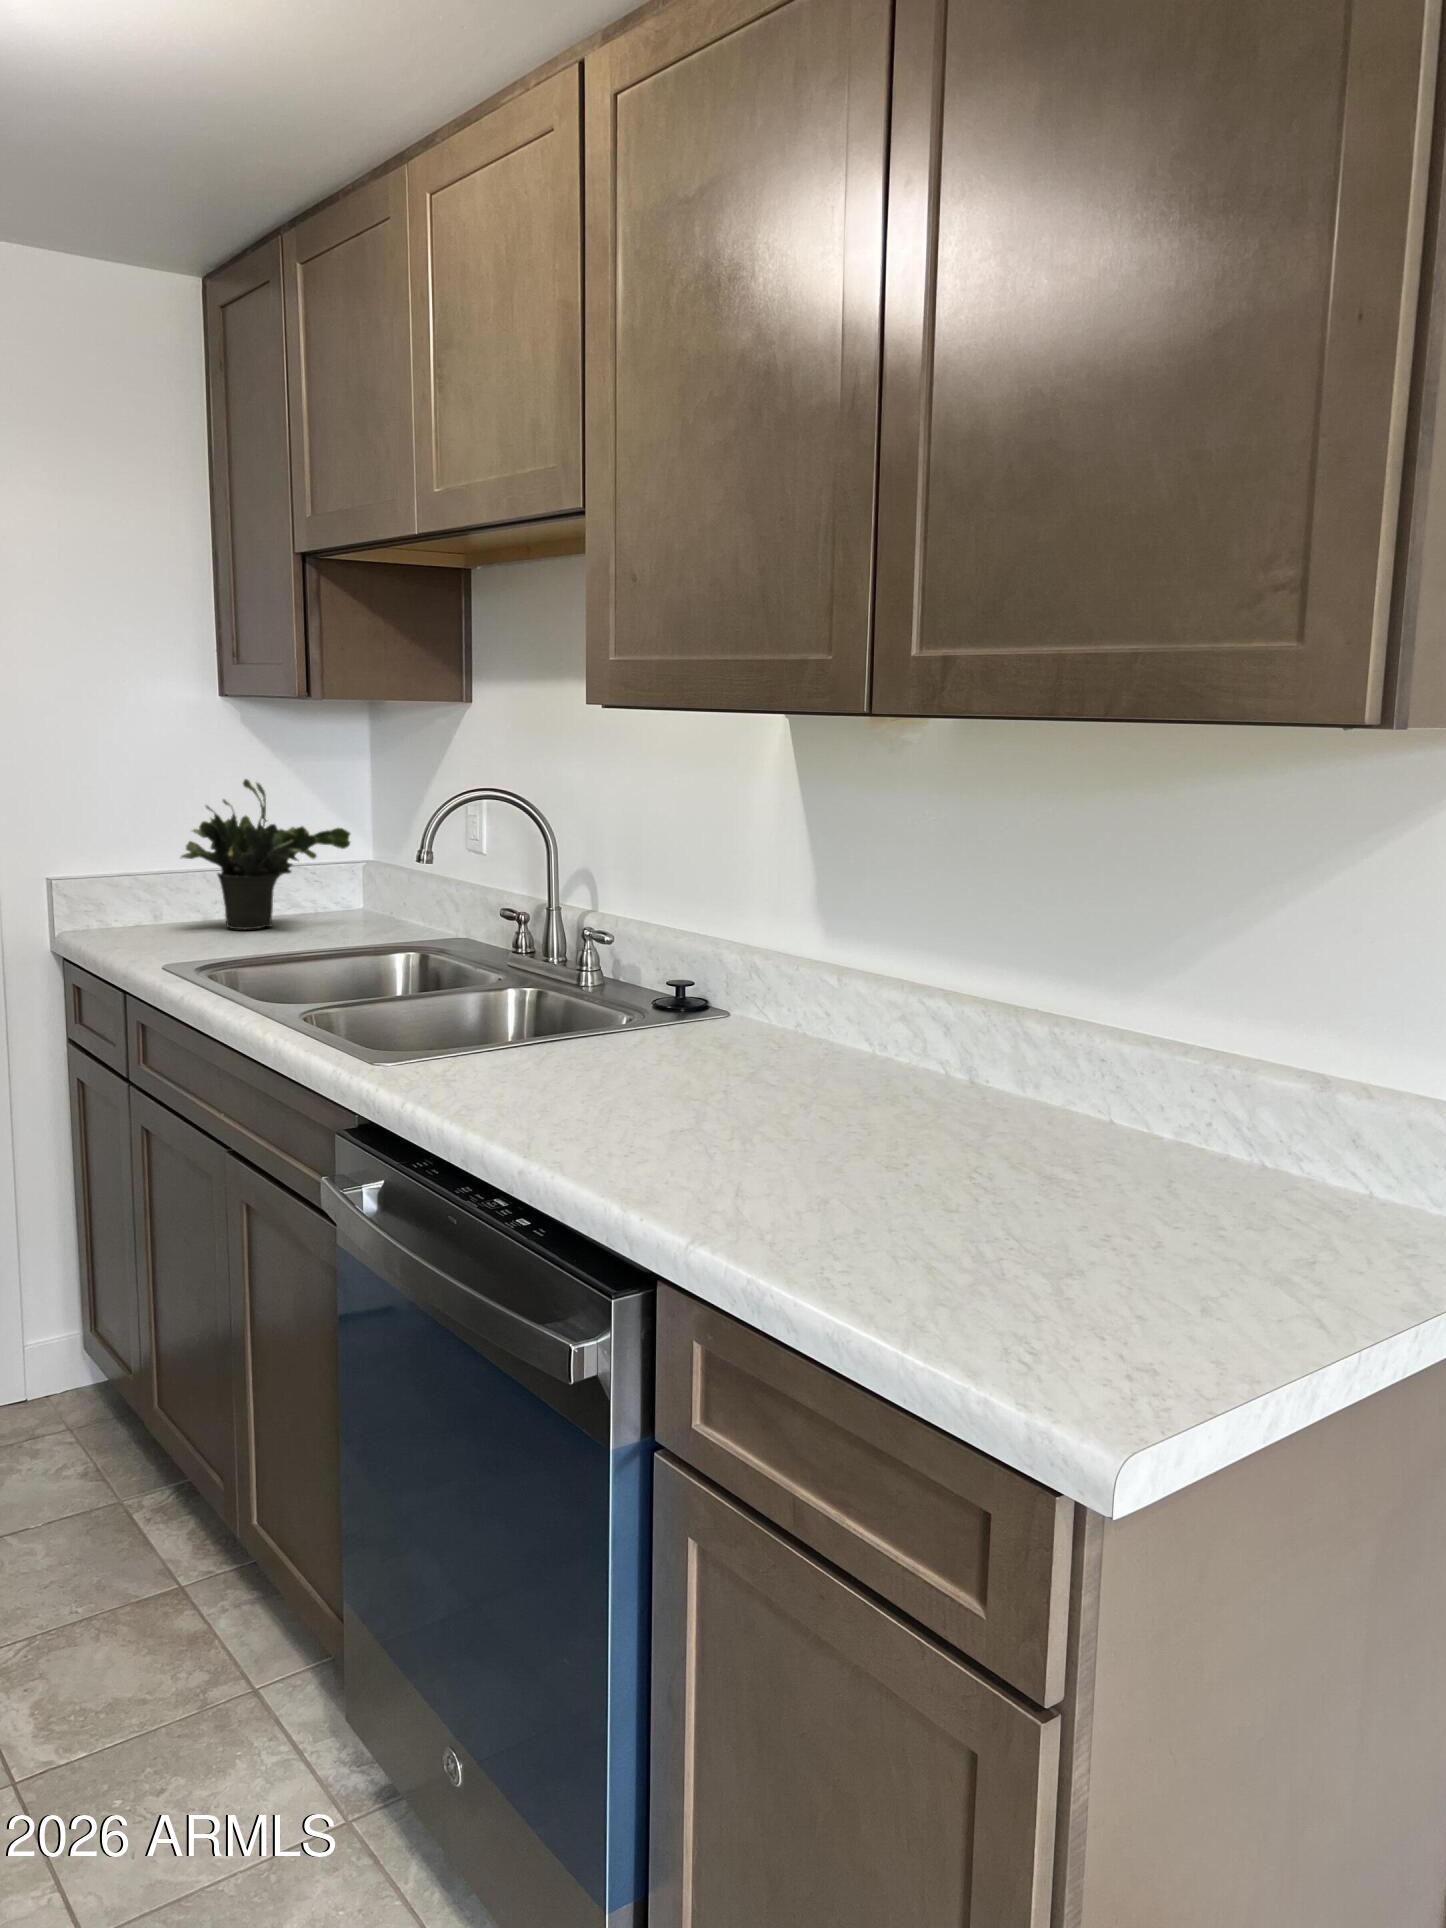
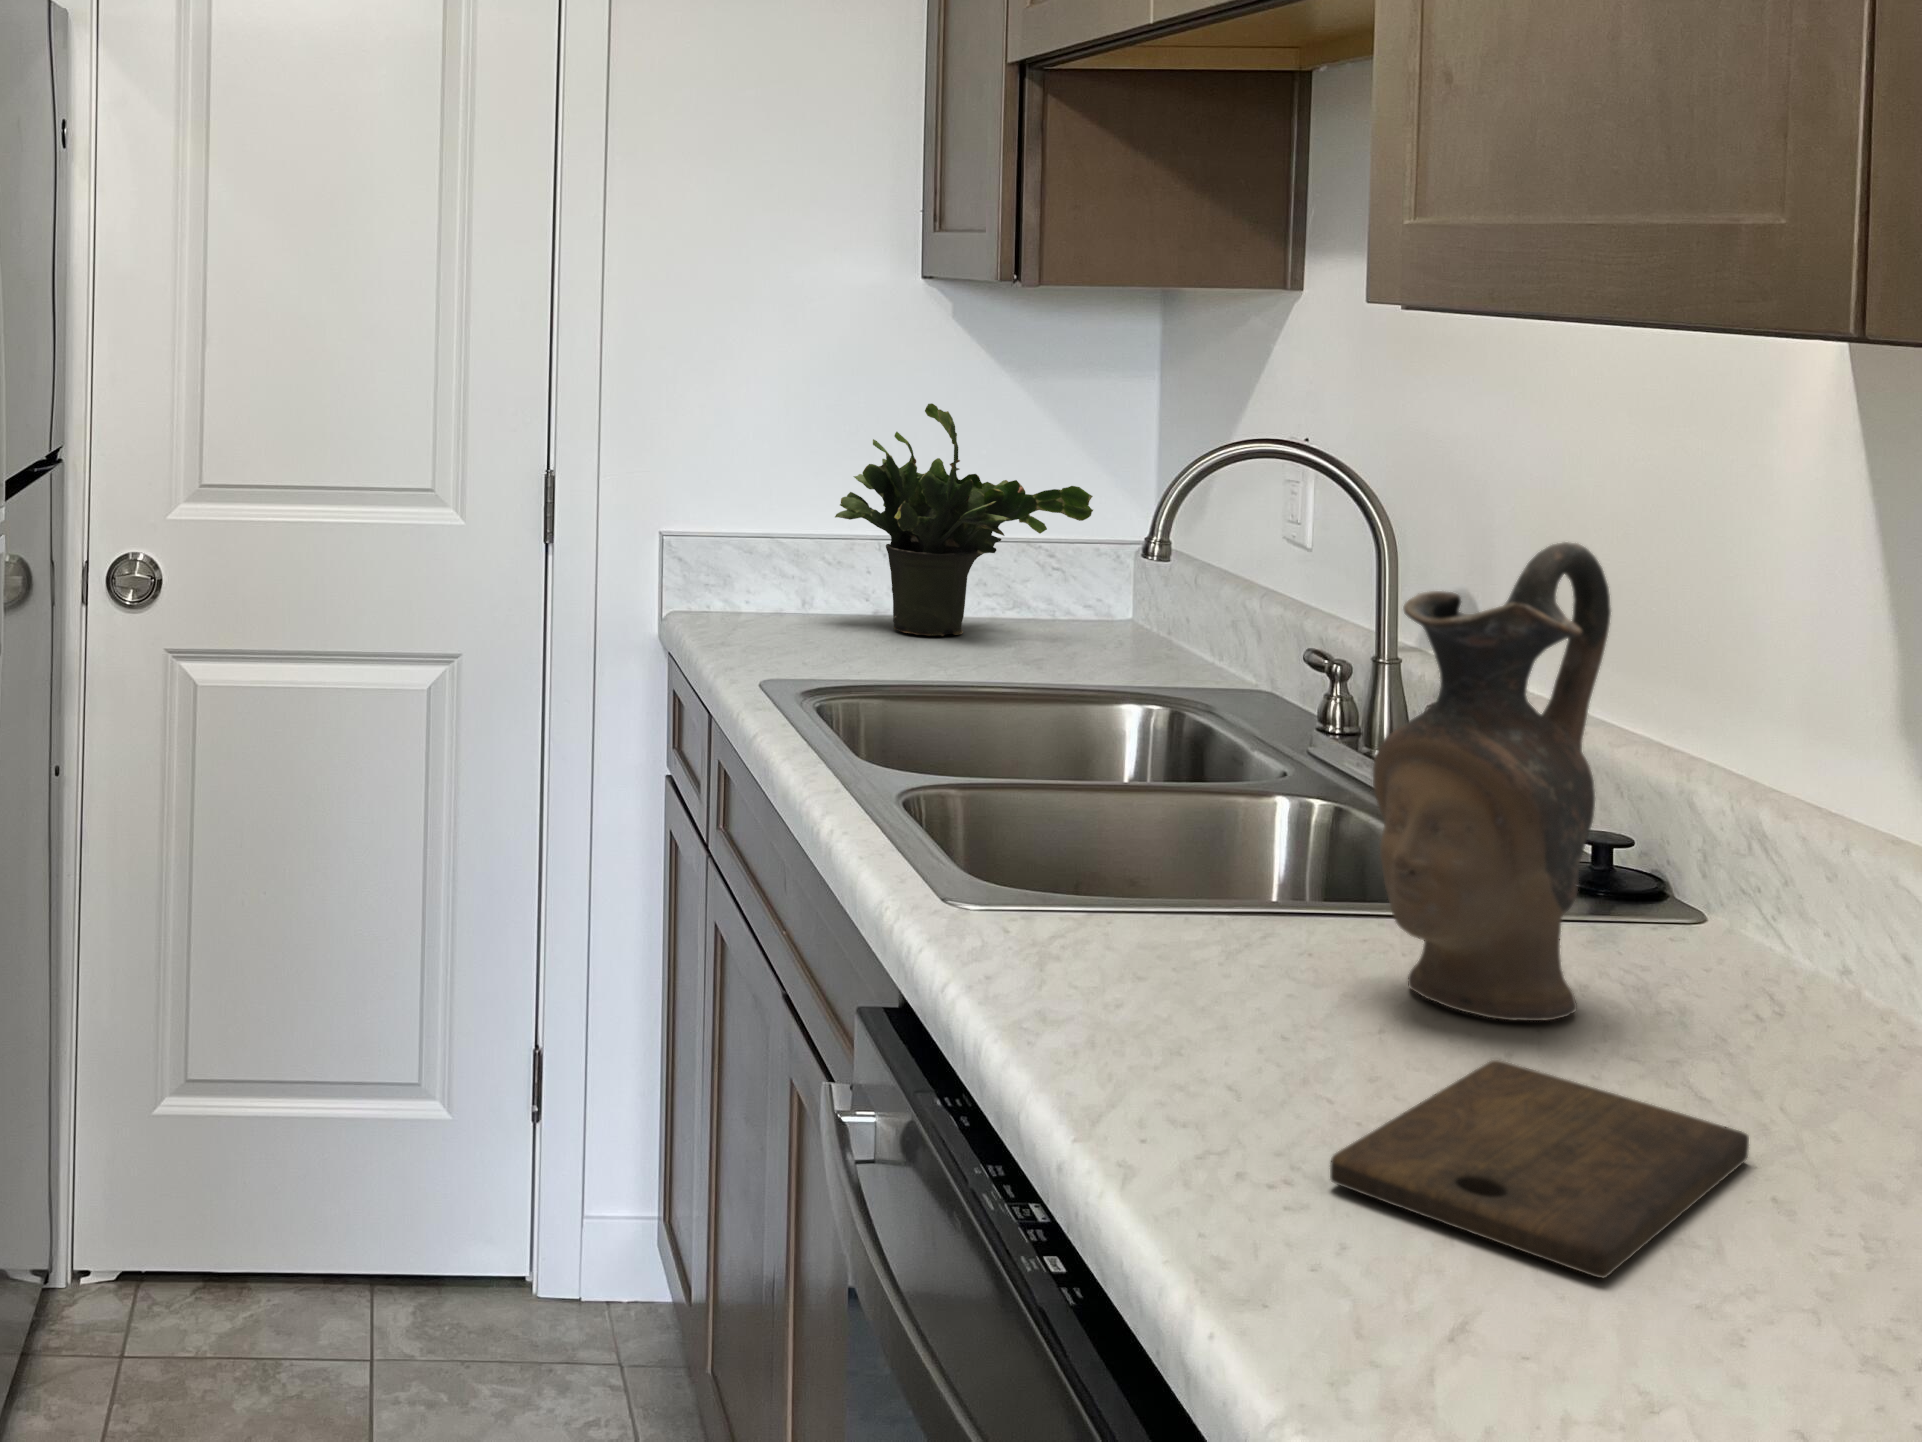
ceramic pitcher: none [606,829,706,1072] -> present [1373,542,1611,1021]
cutting board: none [646,1088,797,1166] -> present [1330,1060,1749,1278]

